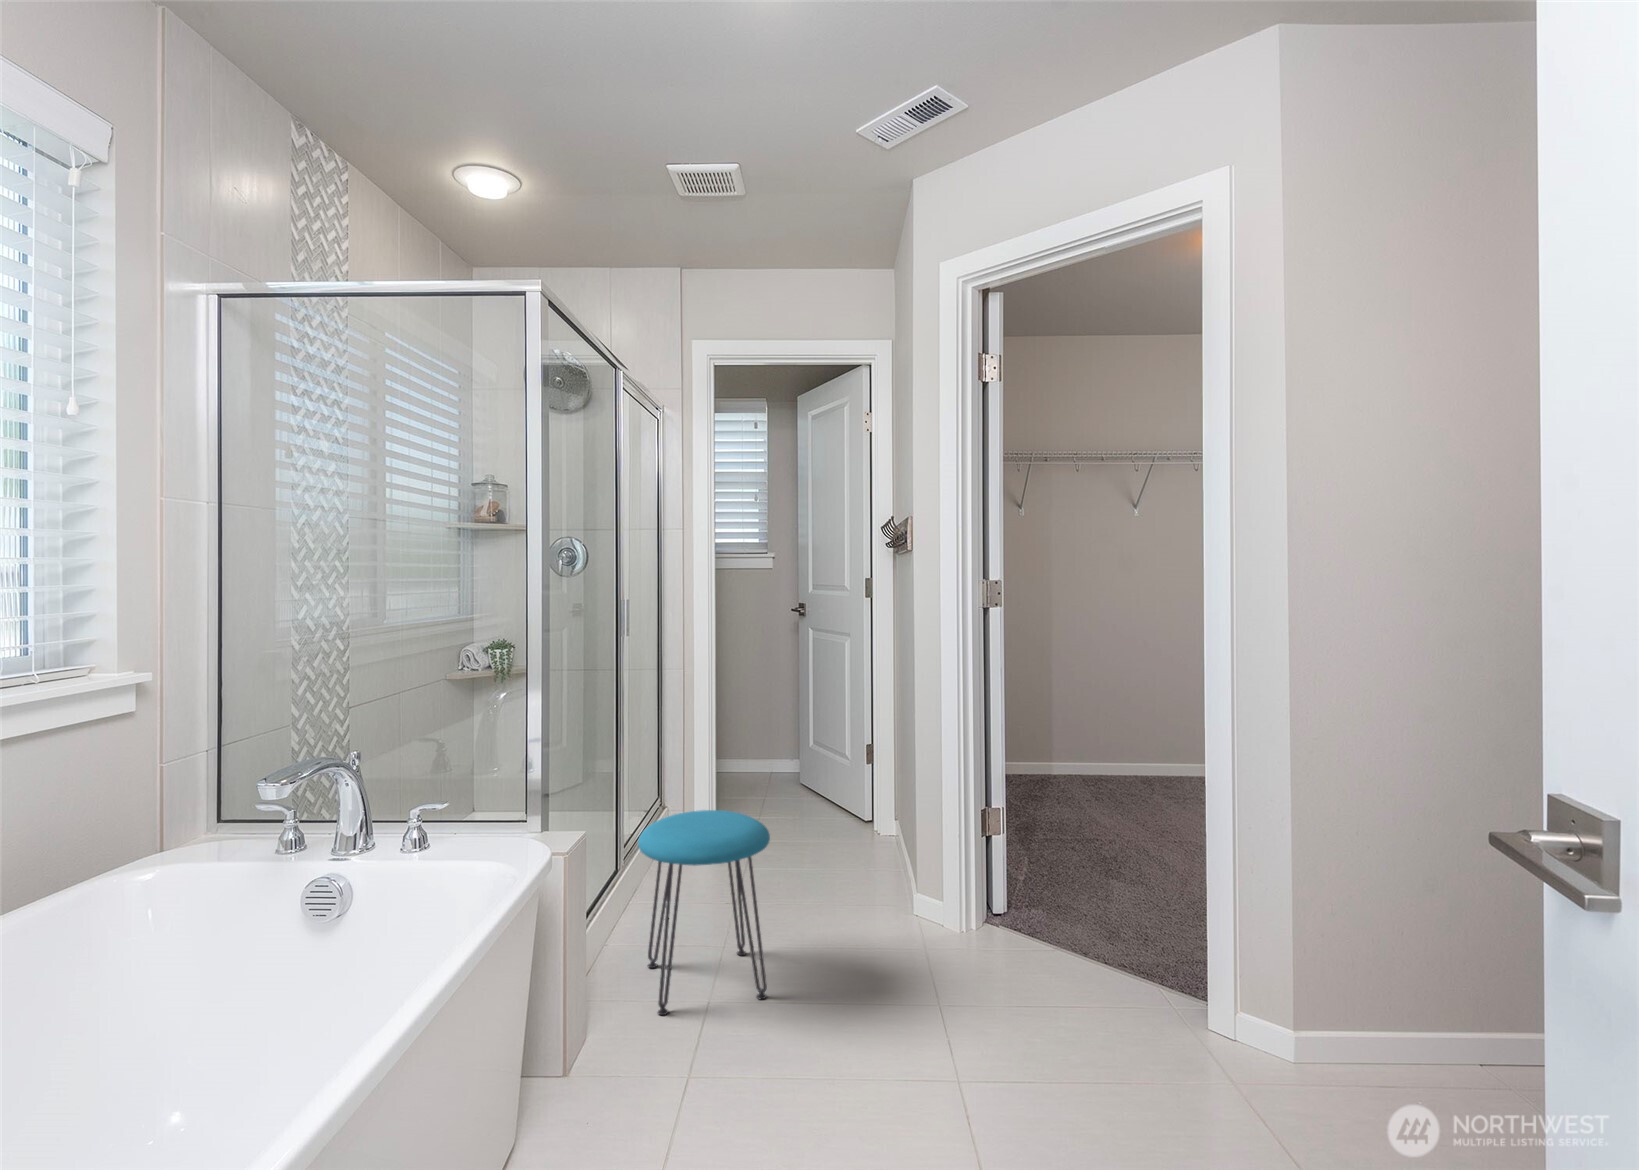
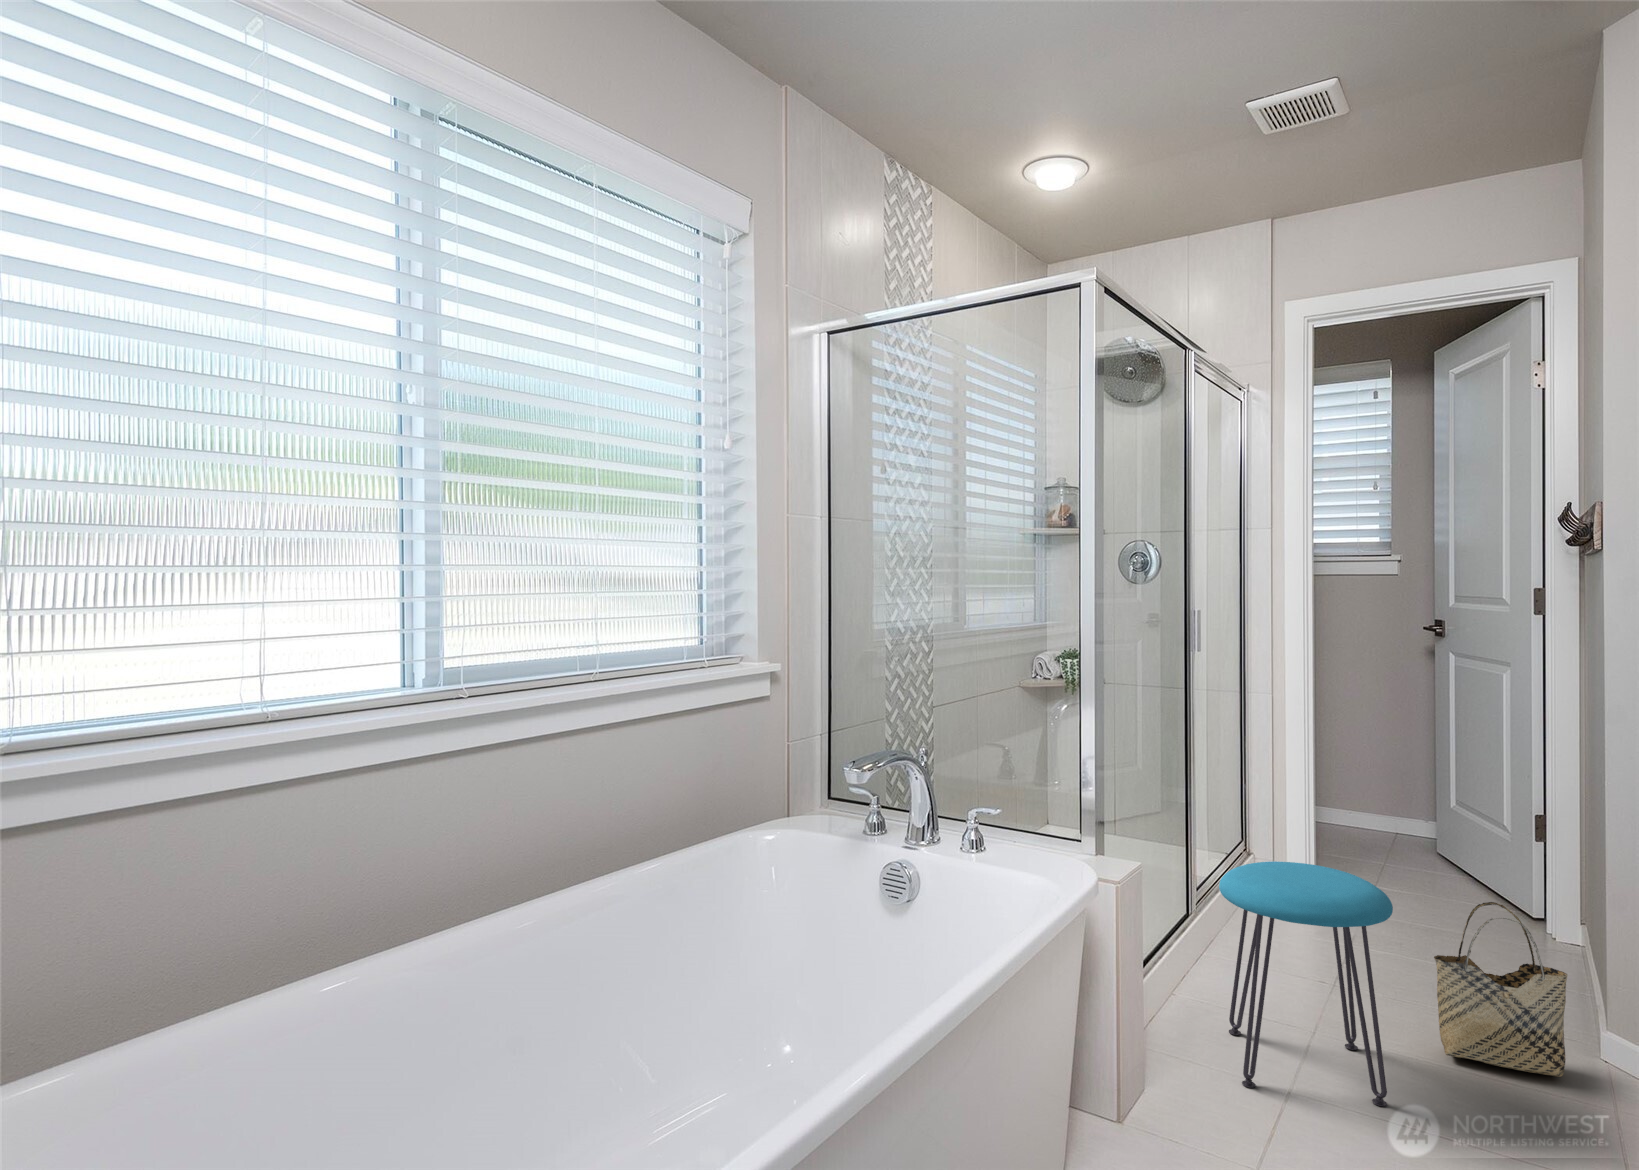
woven basket: none [798,816,880,941] -> present [1434,902,1567,1077]

